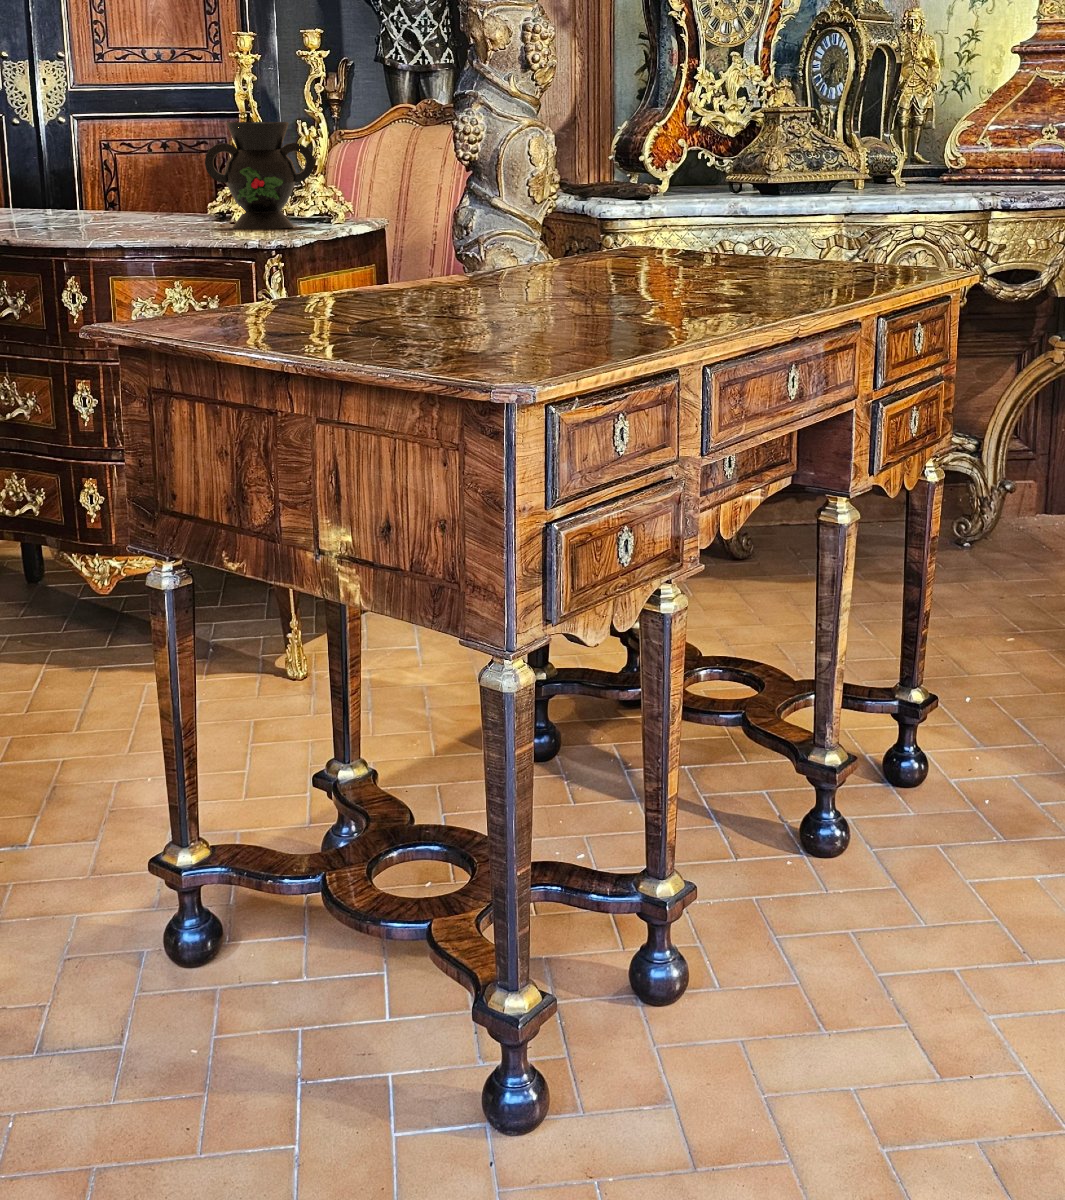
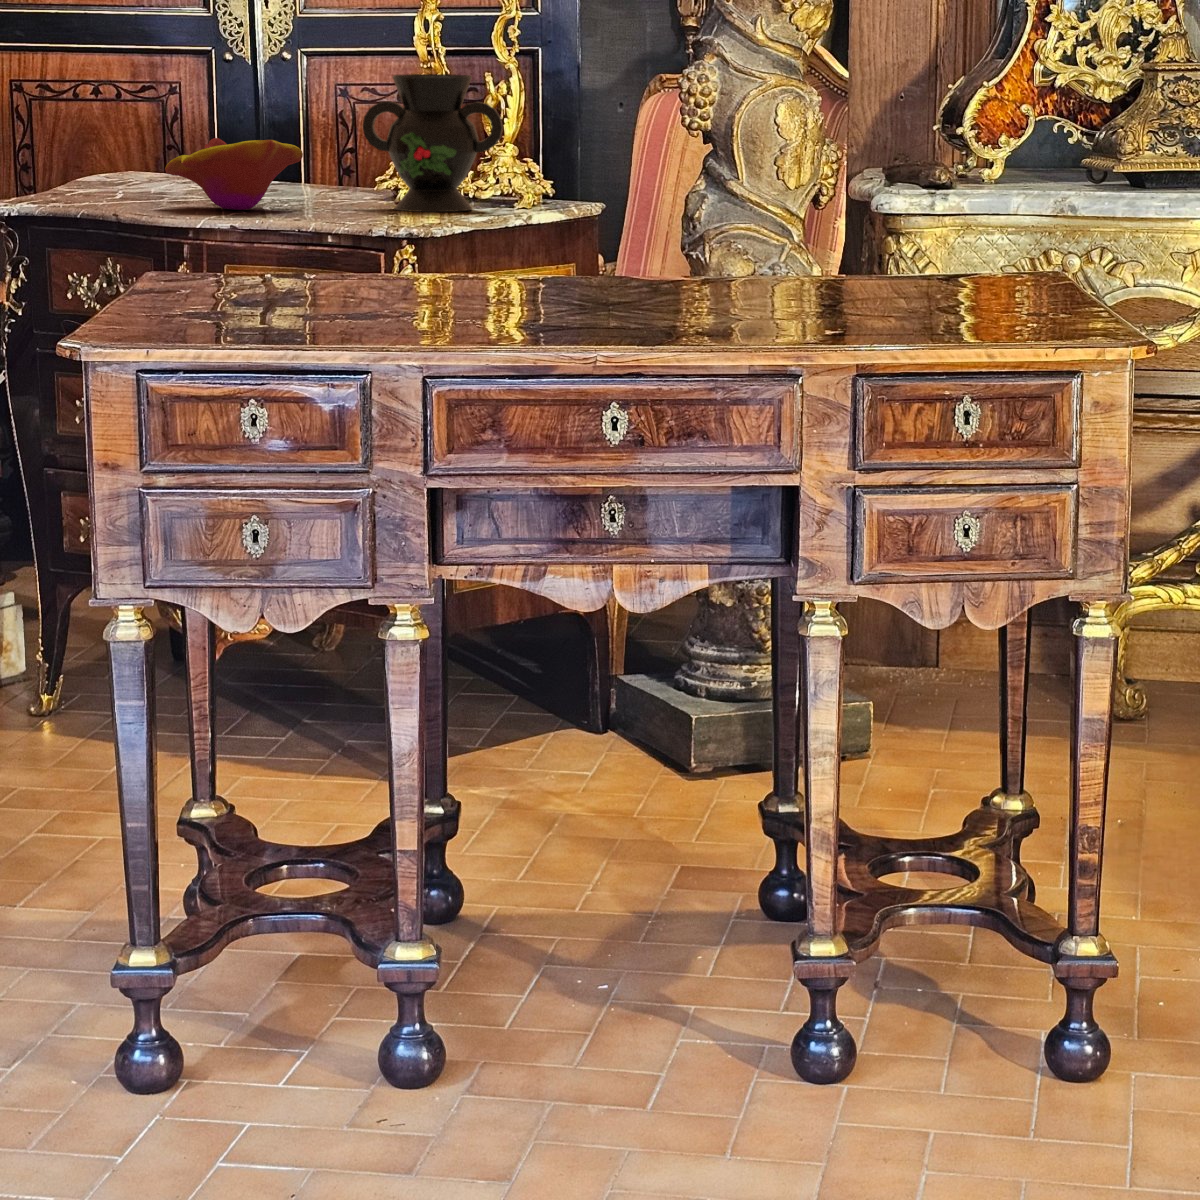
decorative bowl: none [56,174,165,231] -> present [165,138,303,210]

